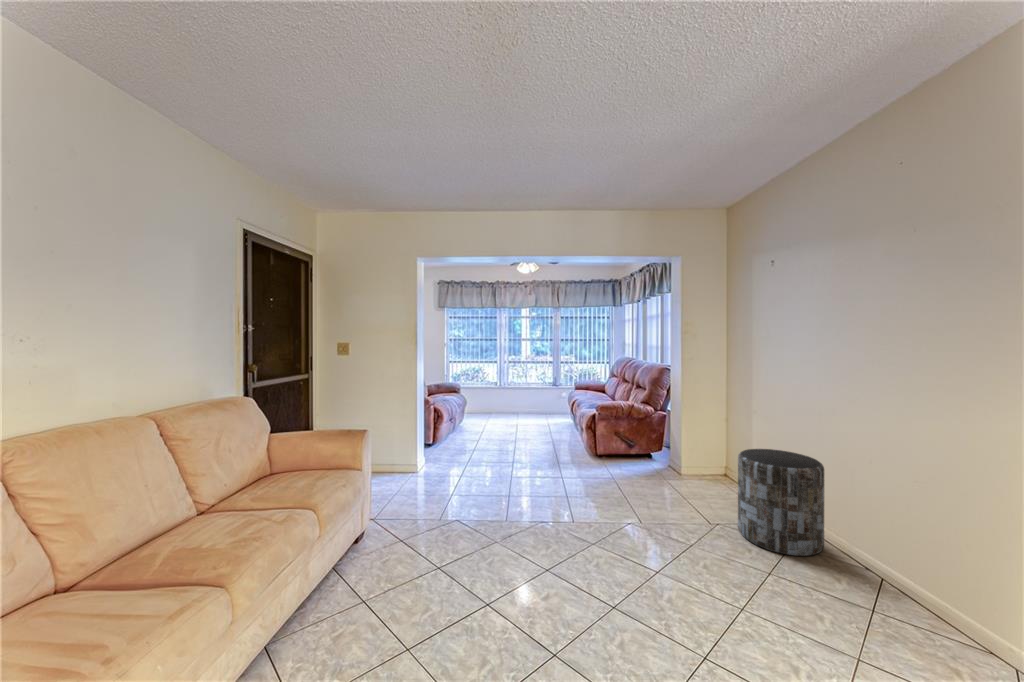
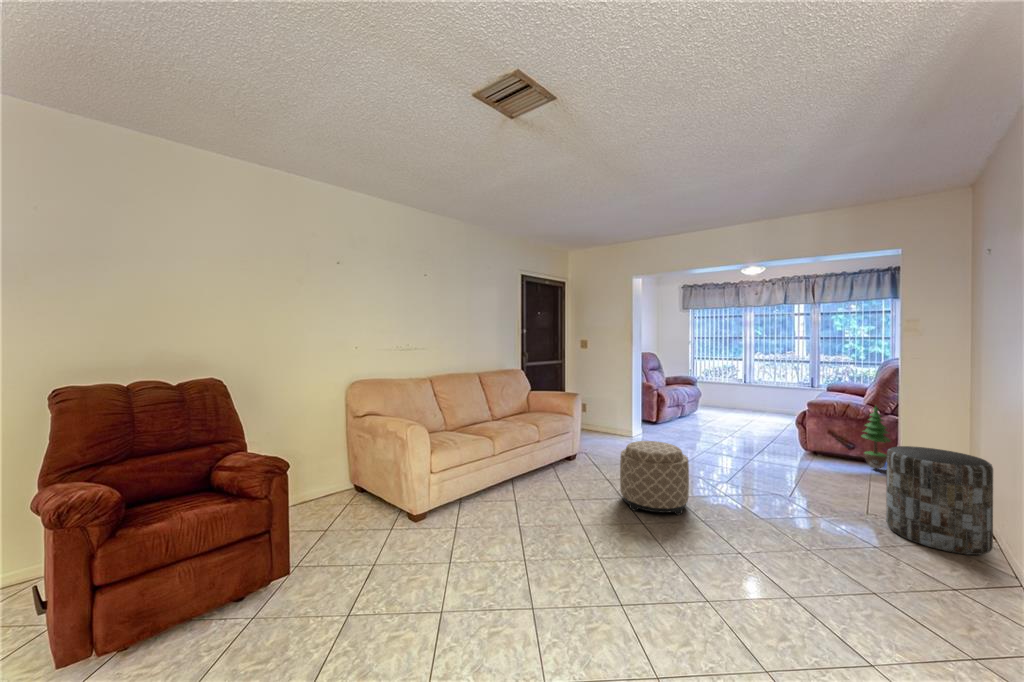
potted tree: none [644,404,667,464] -> present [862,405,891,469]
ottoman: none [492,502,594,641] -> present [620,441,689,515]

